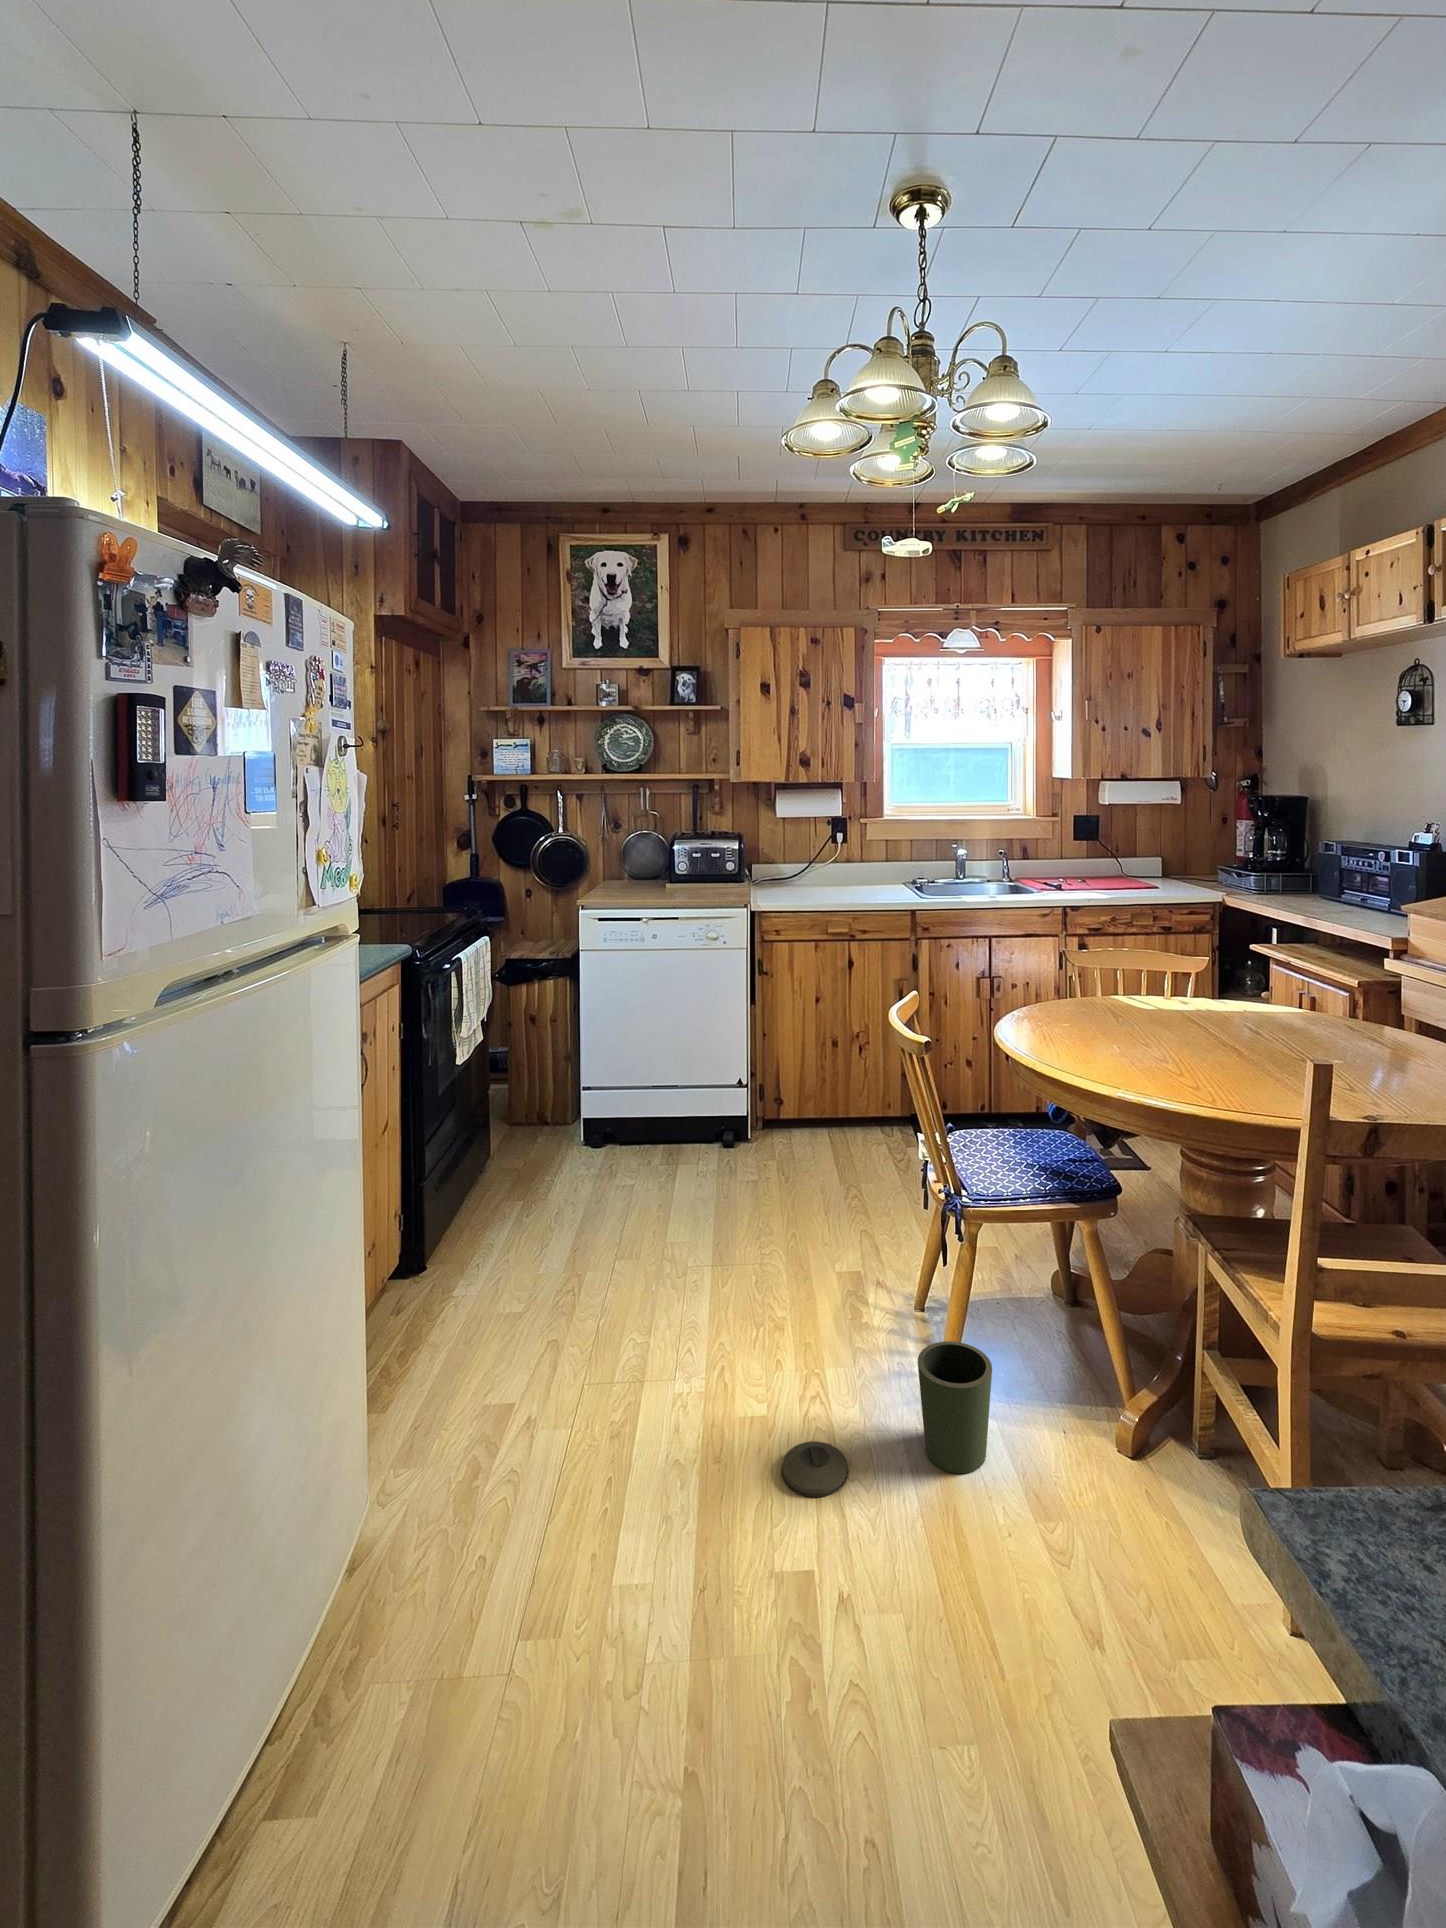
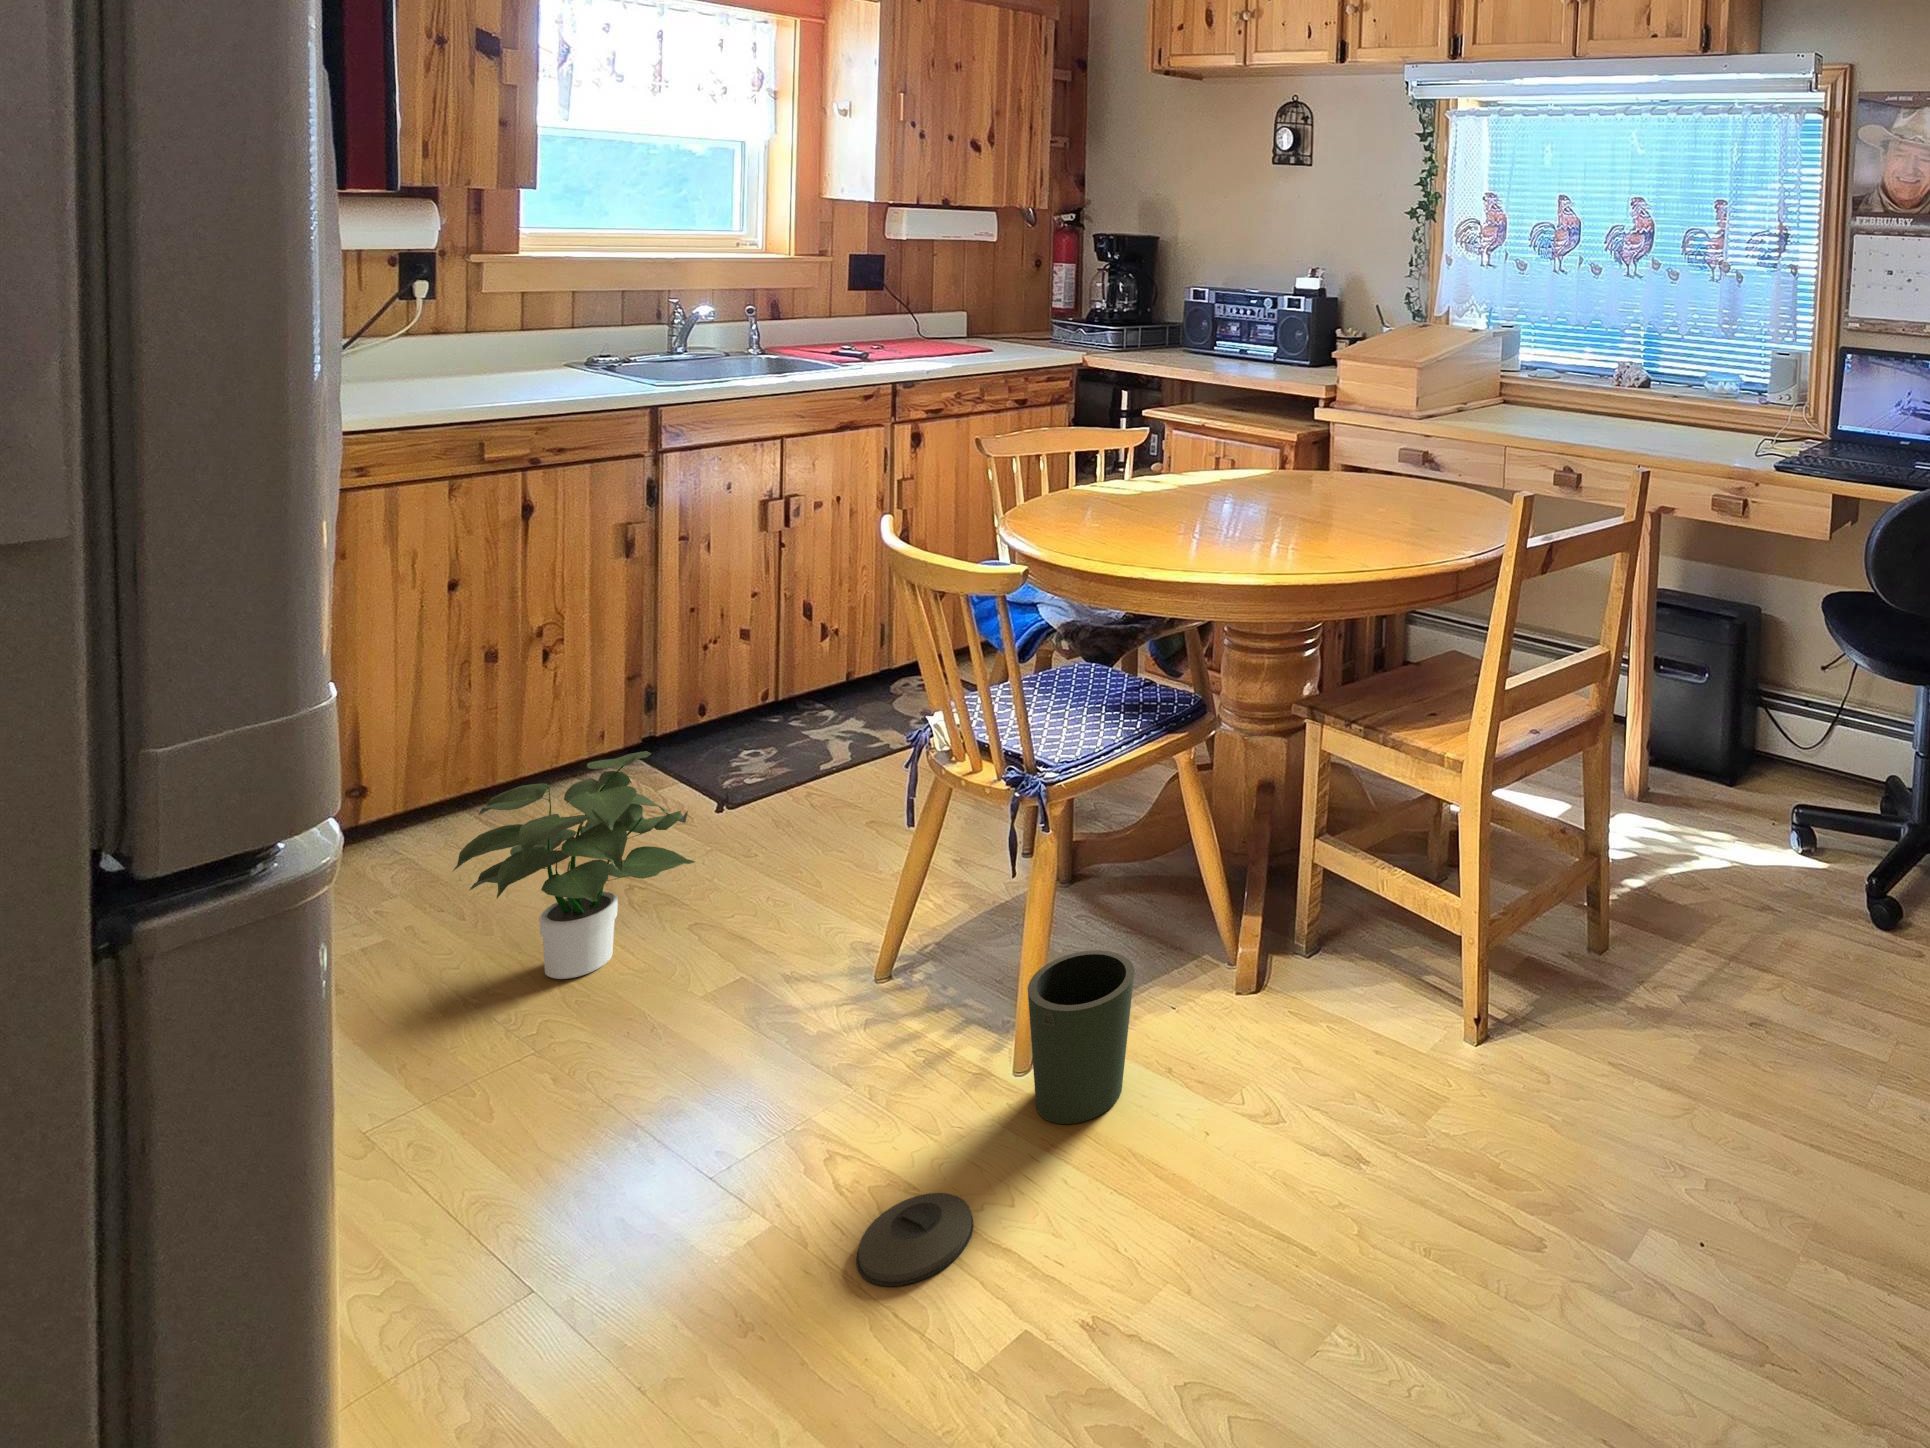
potted plant: none [763,1110,866,1230] -> present [453,751,695,979]

